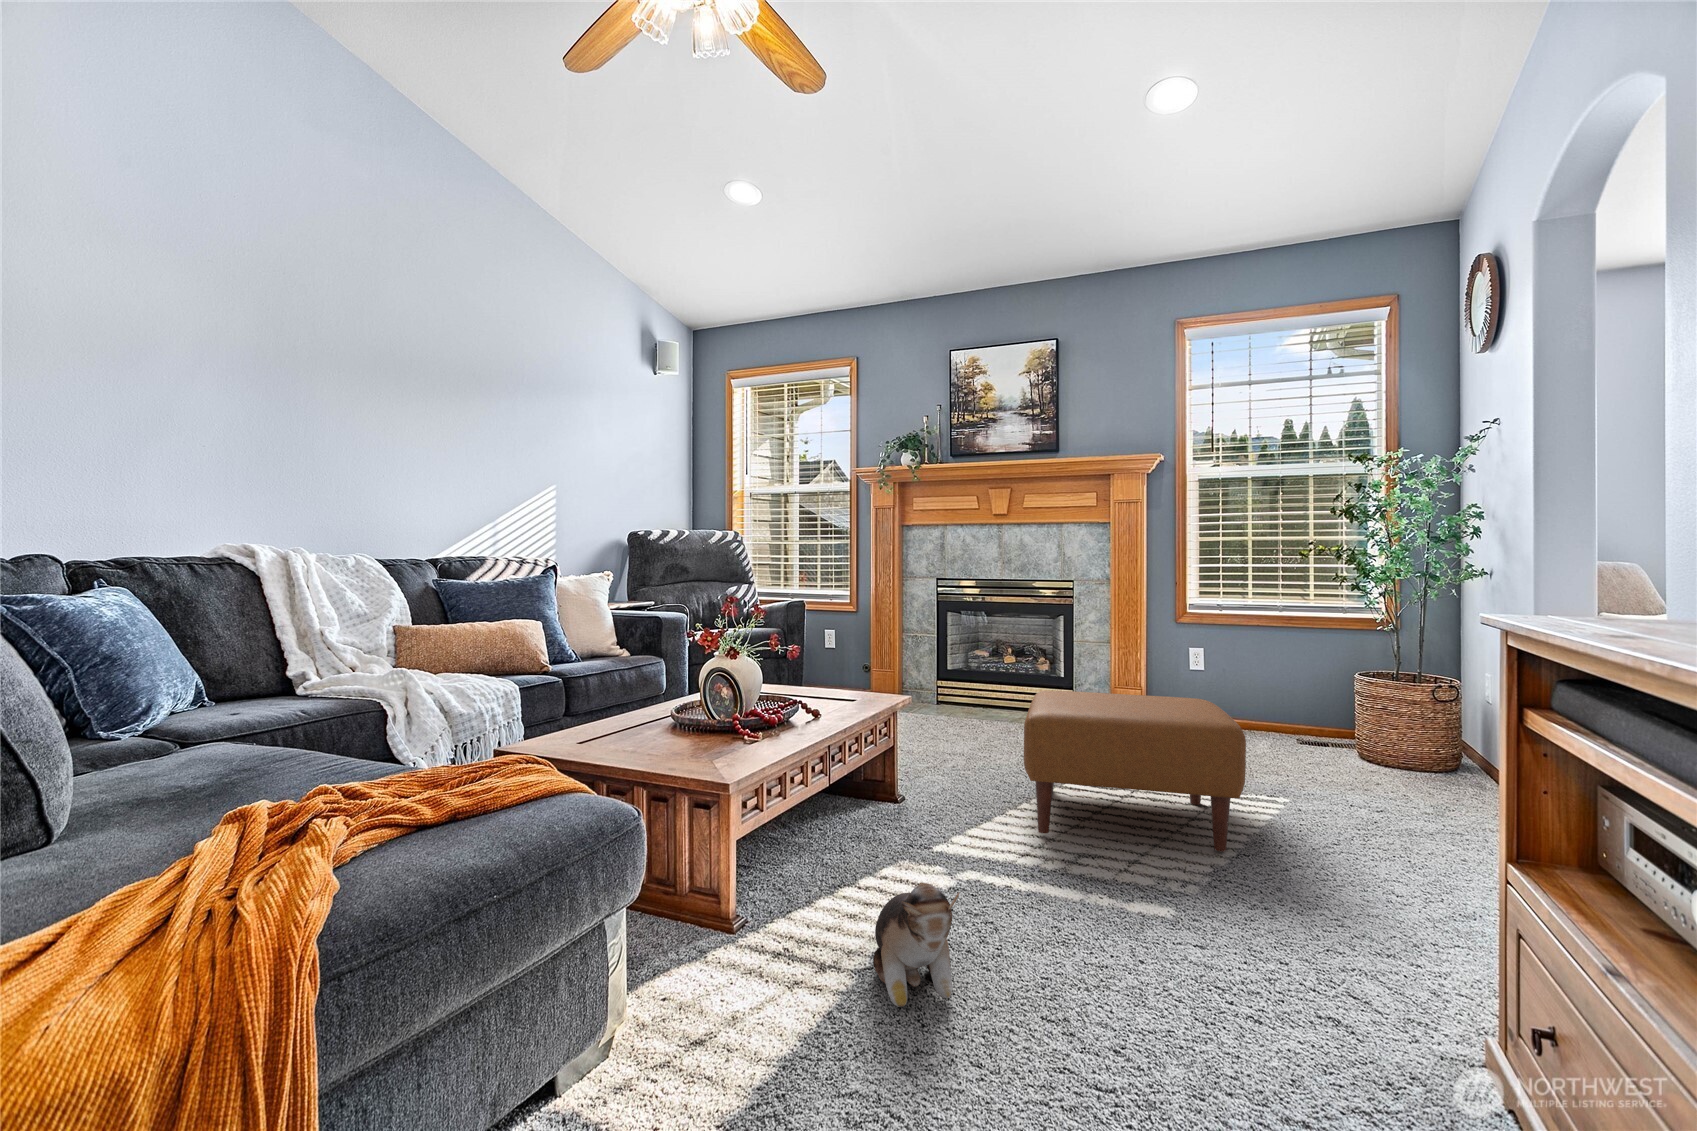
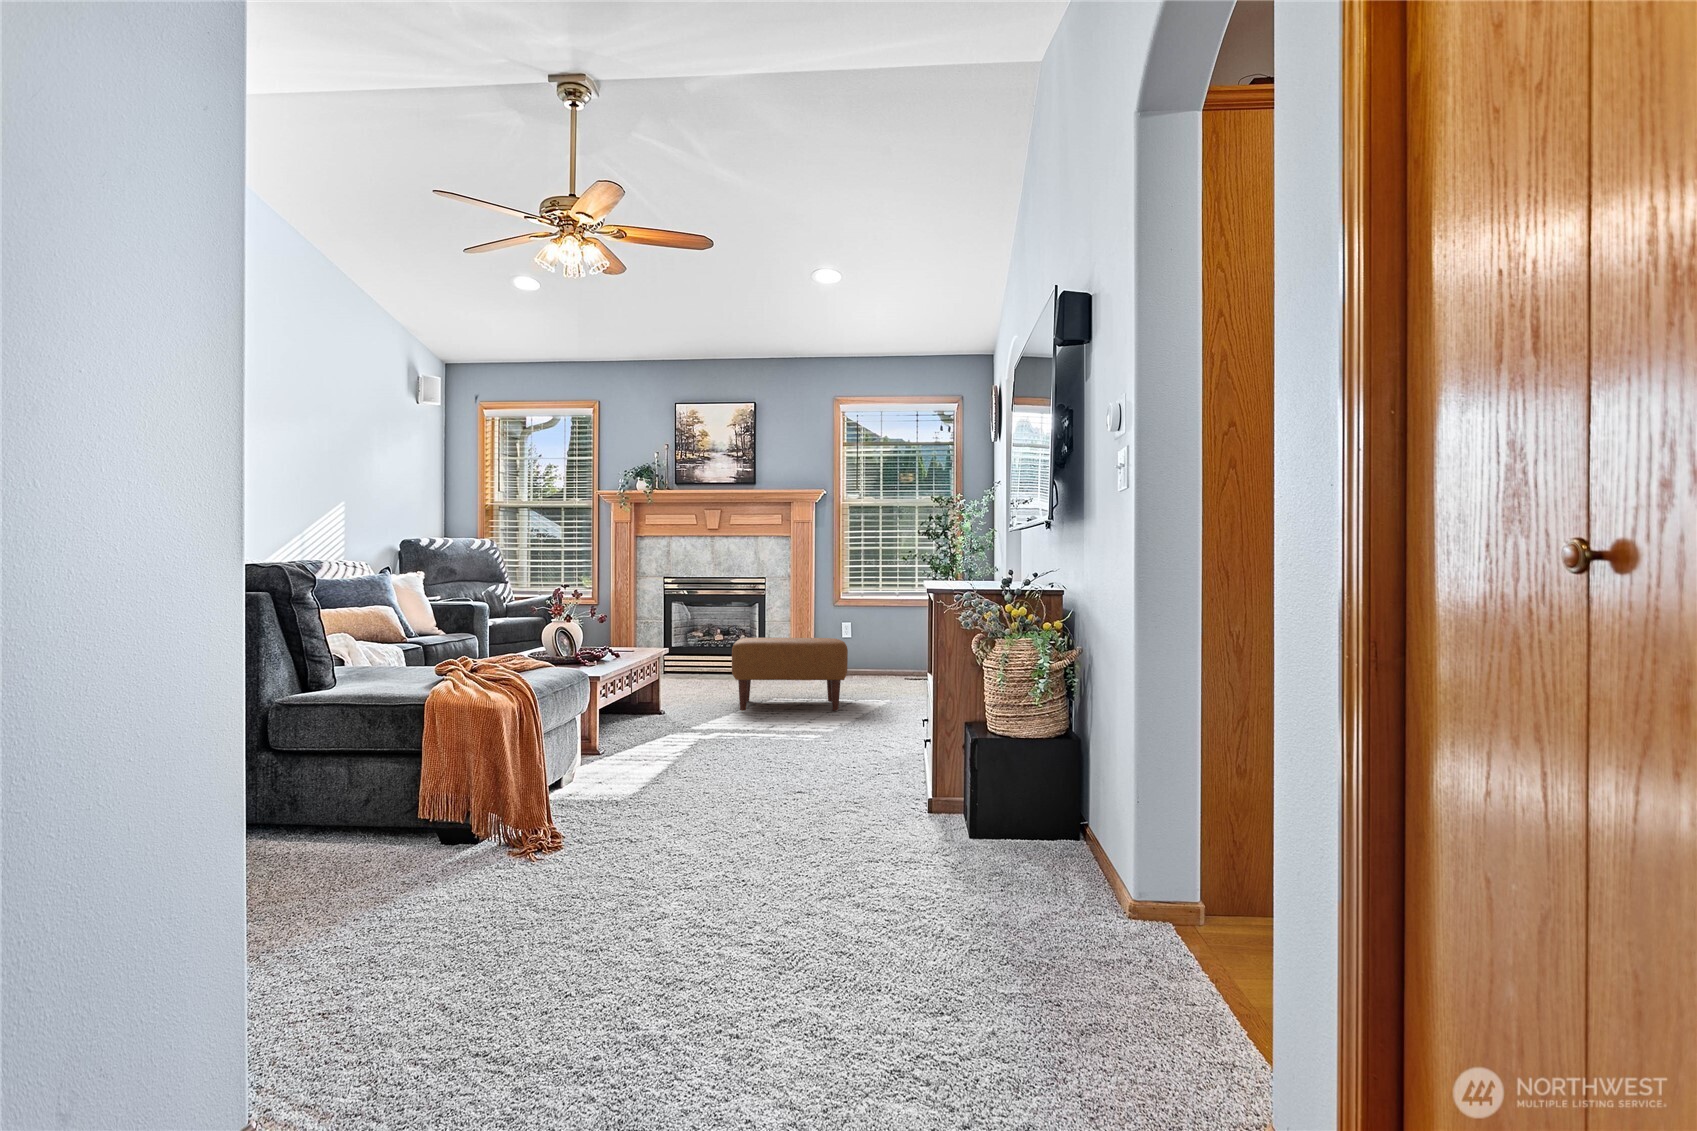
plush toy: present [873,882,960,1007] -> none [663,688,706,745]

